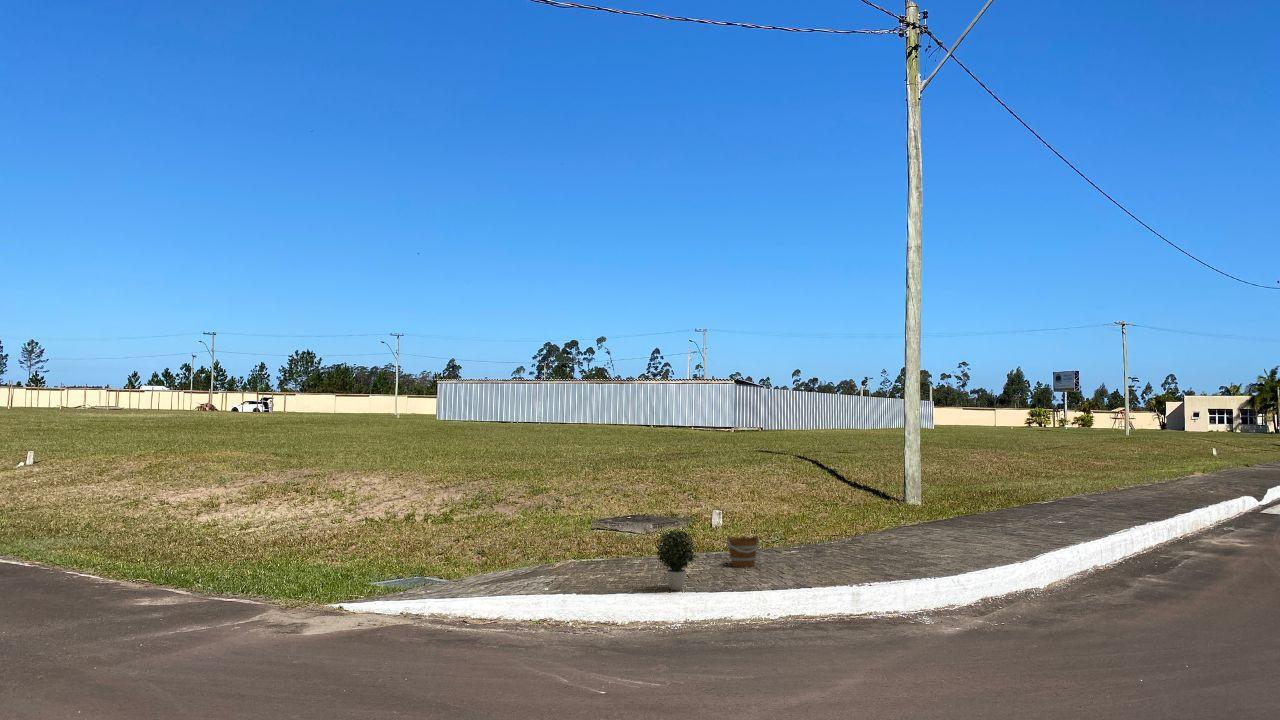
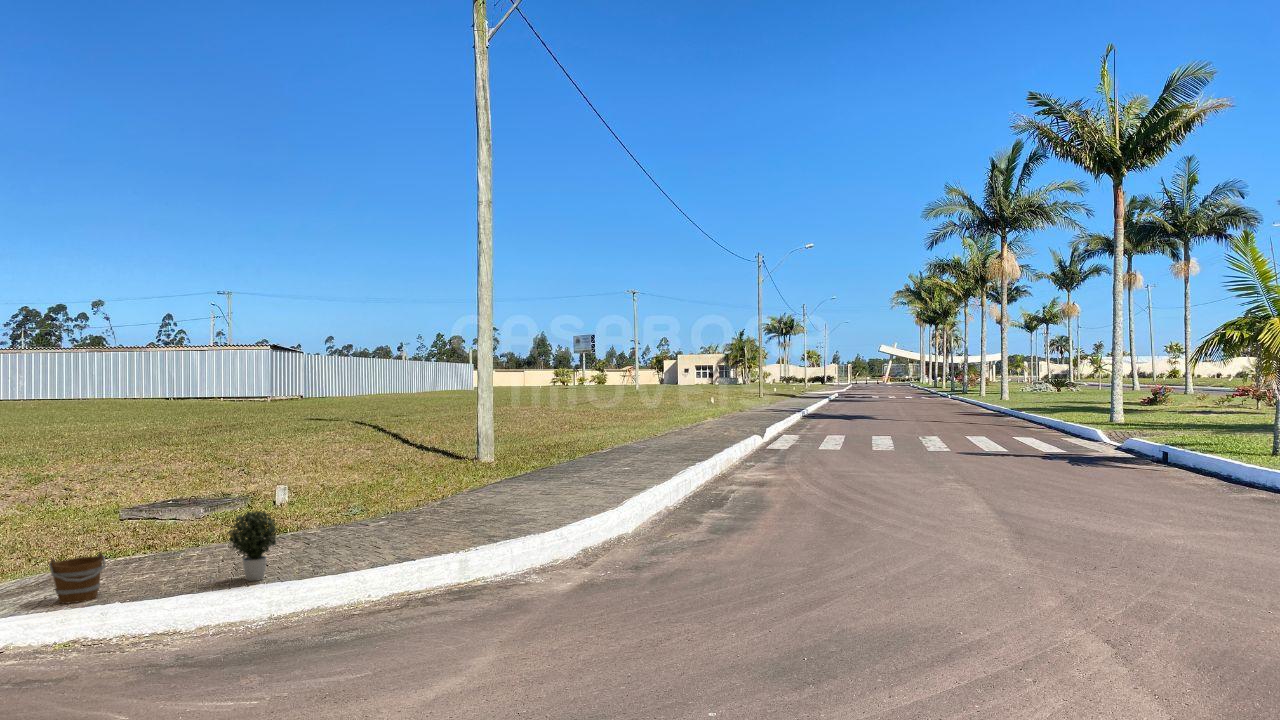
bucket: present [727,535,760,567] -> present [49,552,106,603]

